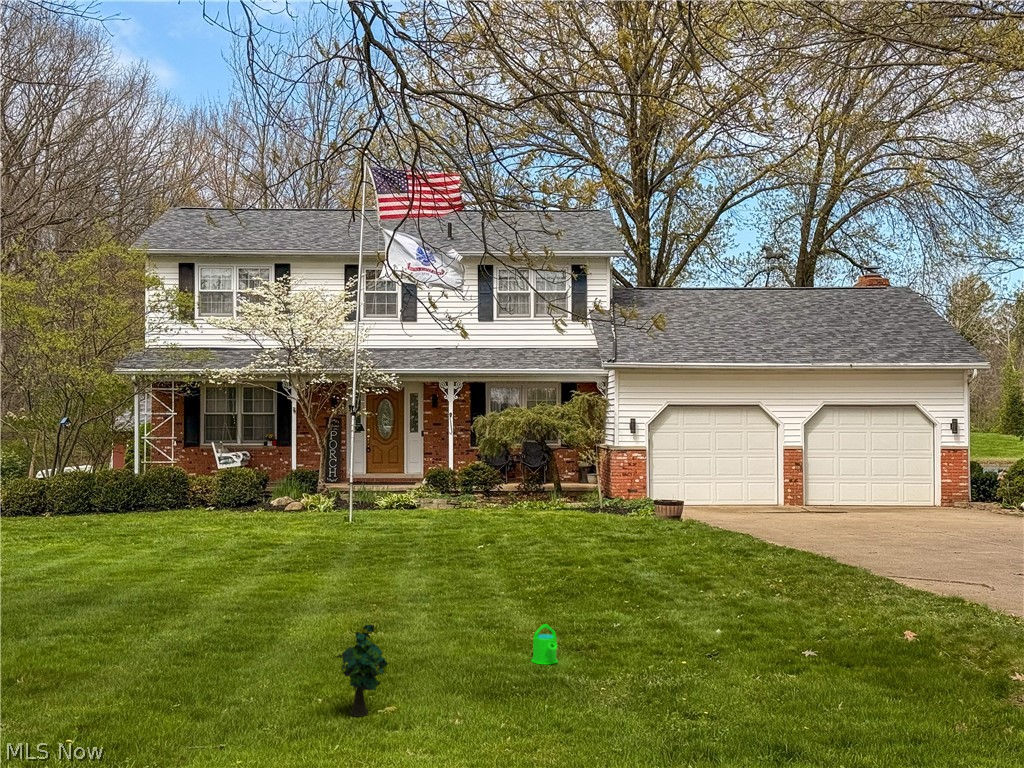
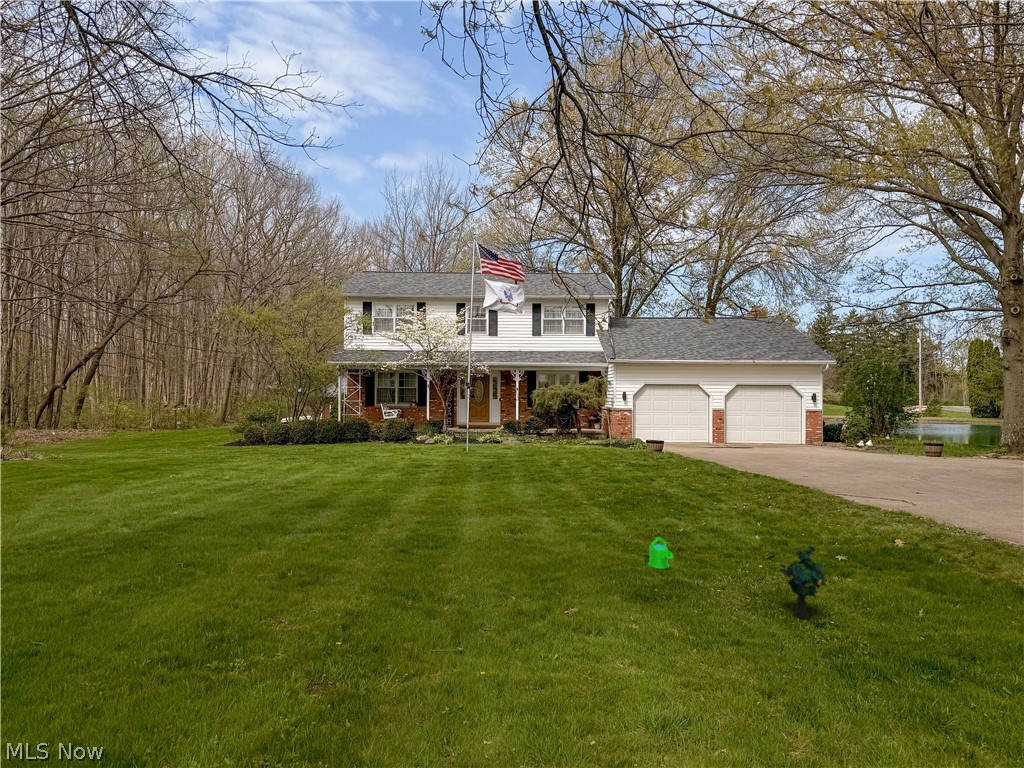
decorative plant: present [335,625,388,717] -> present [780,546,827,619]

